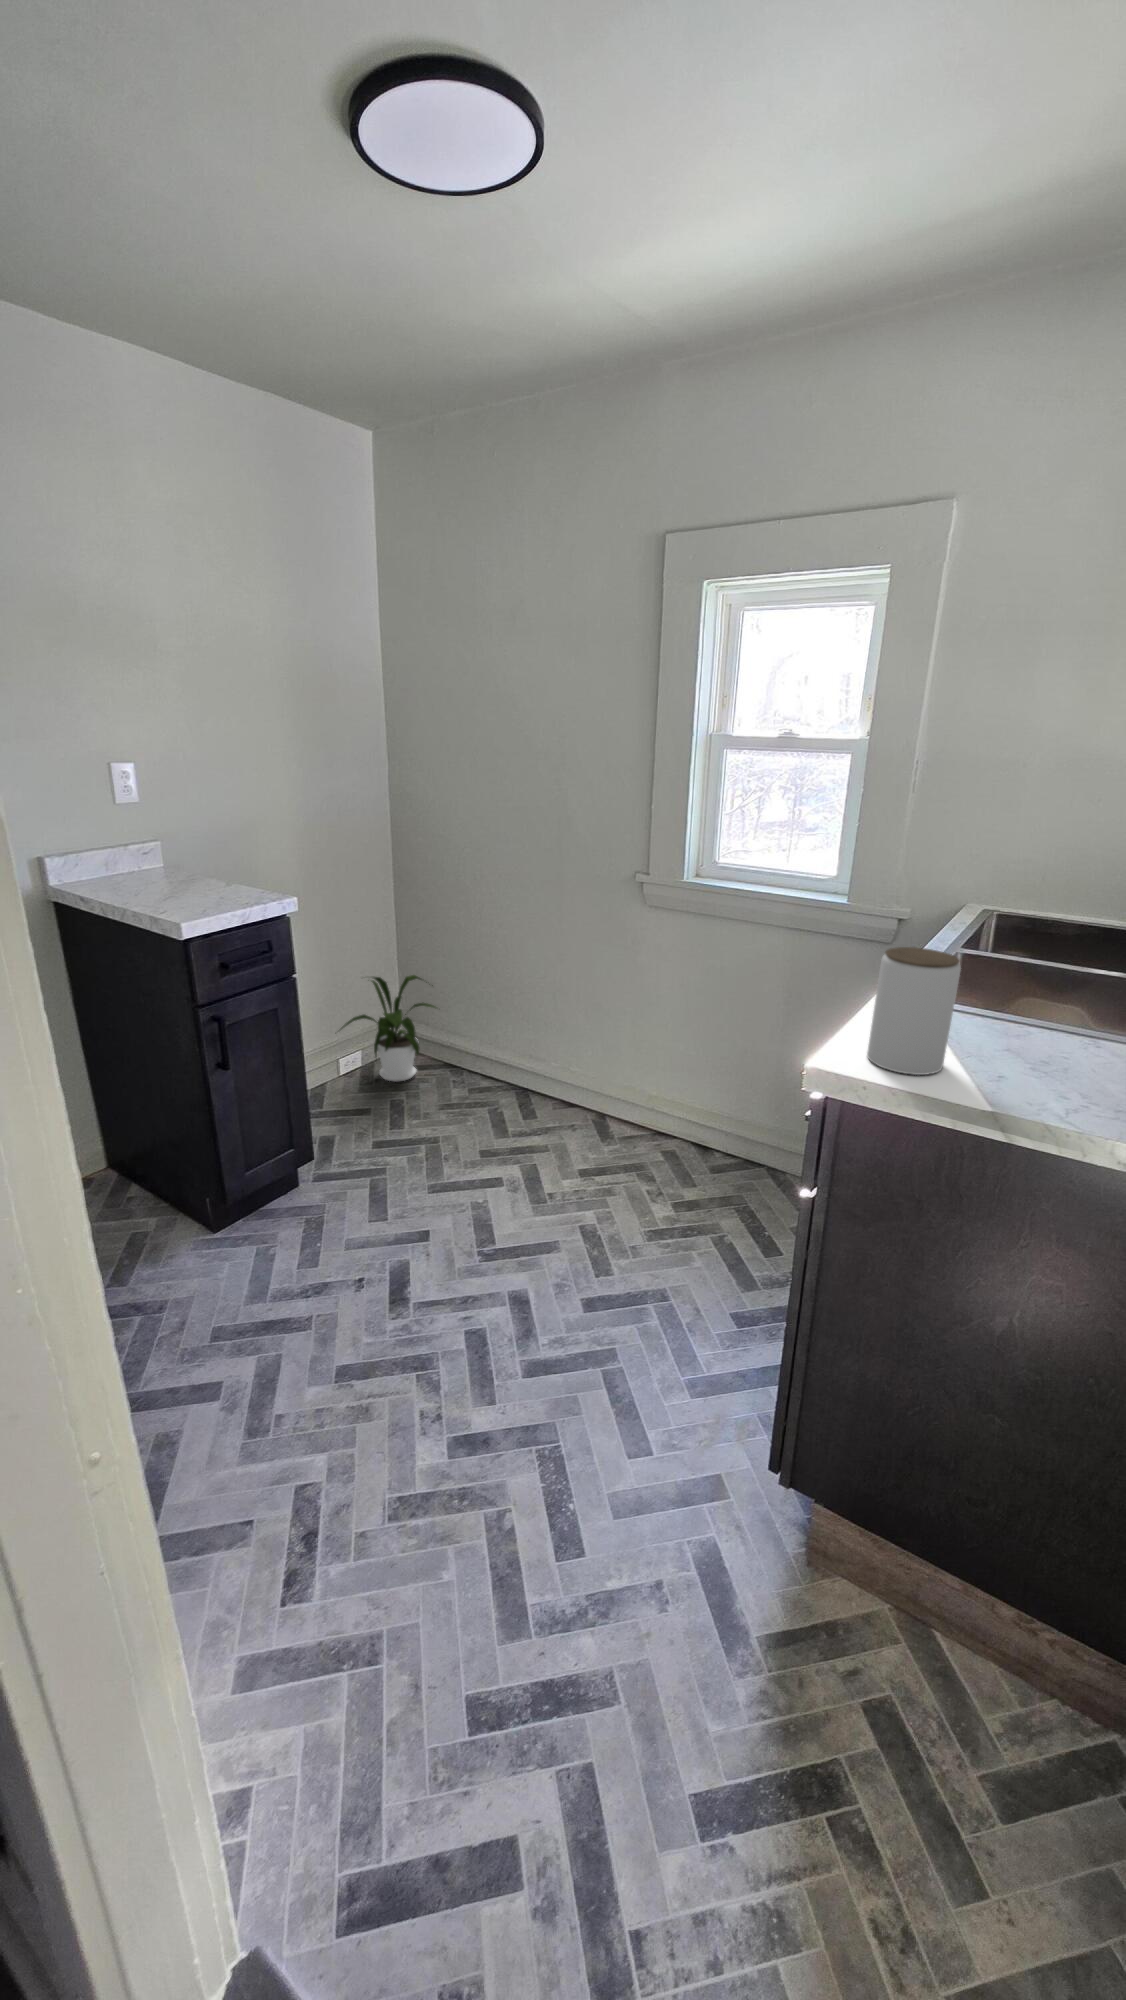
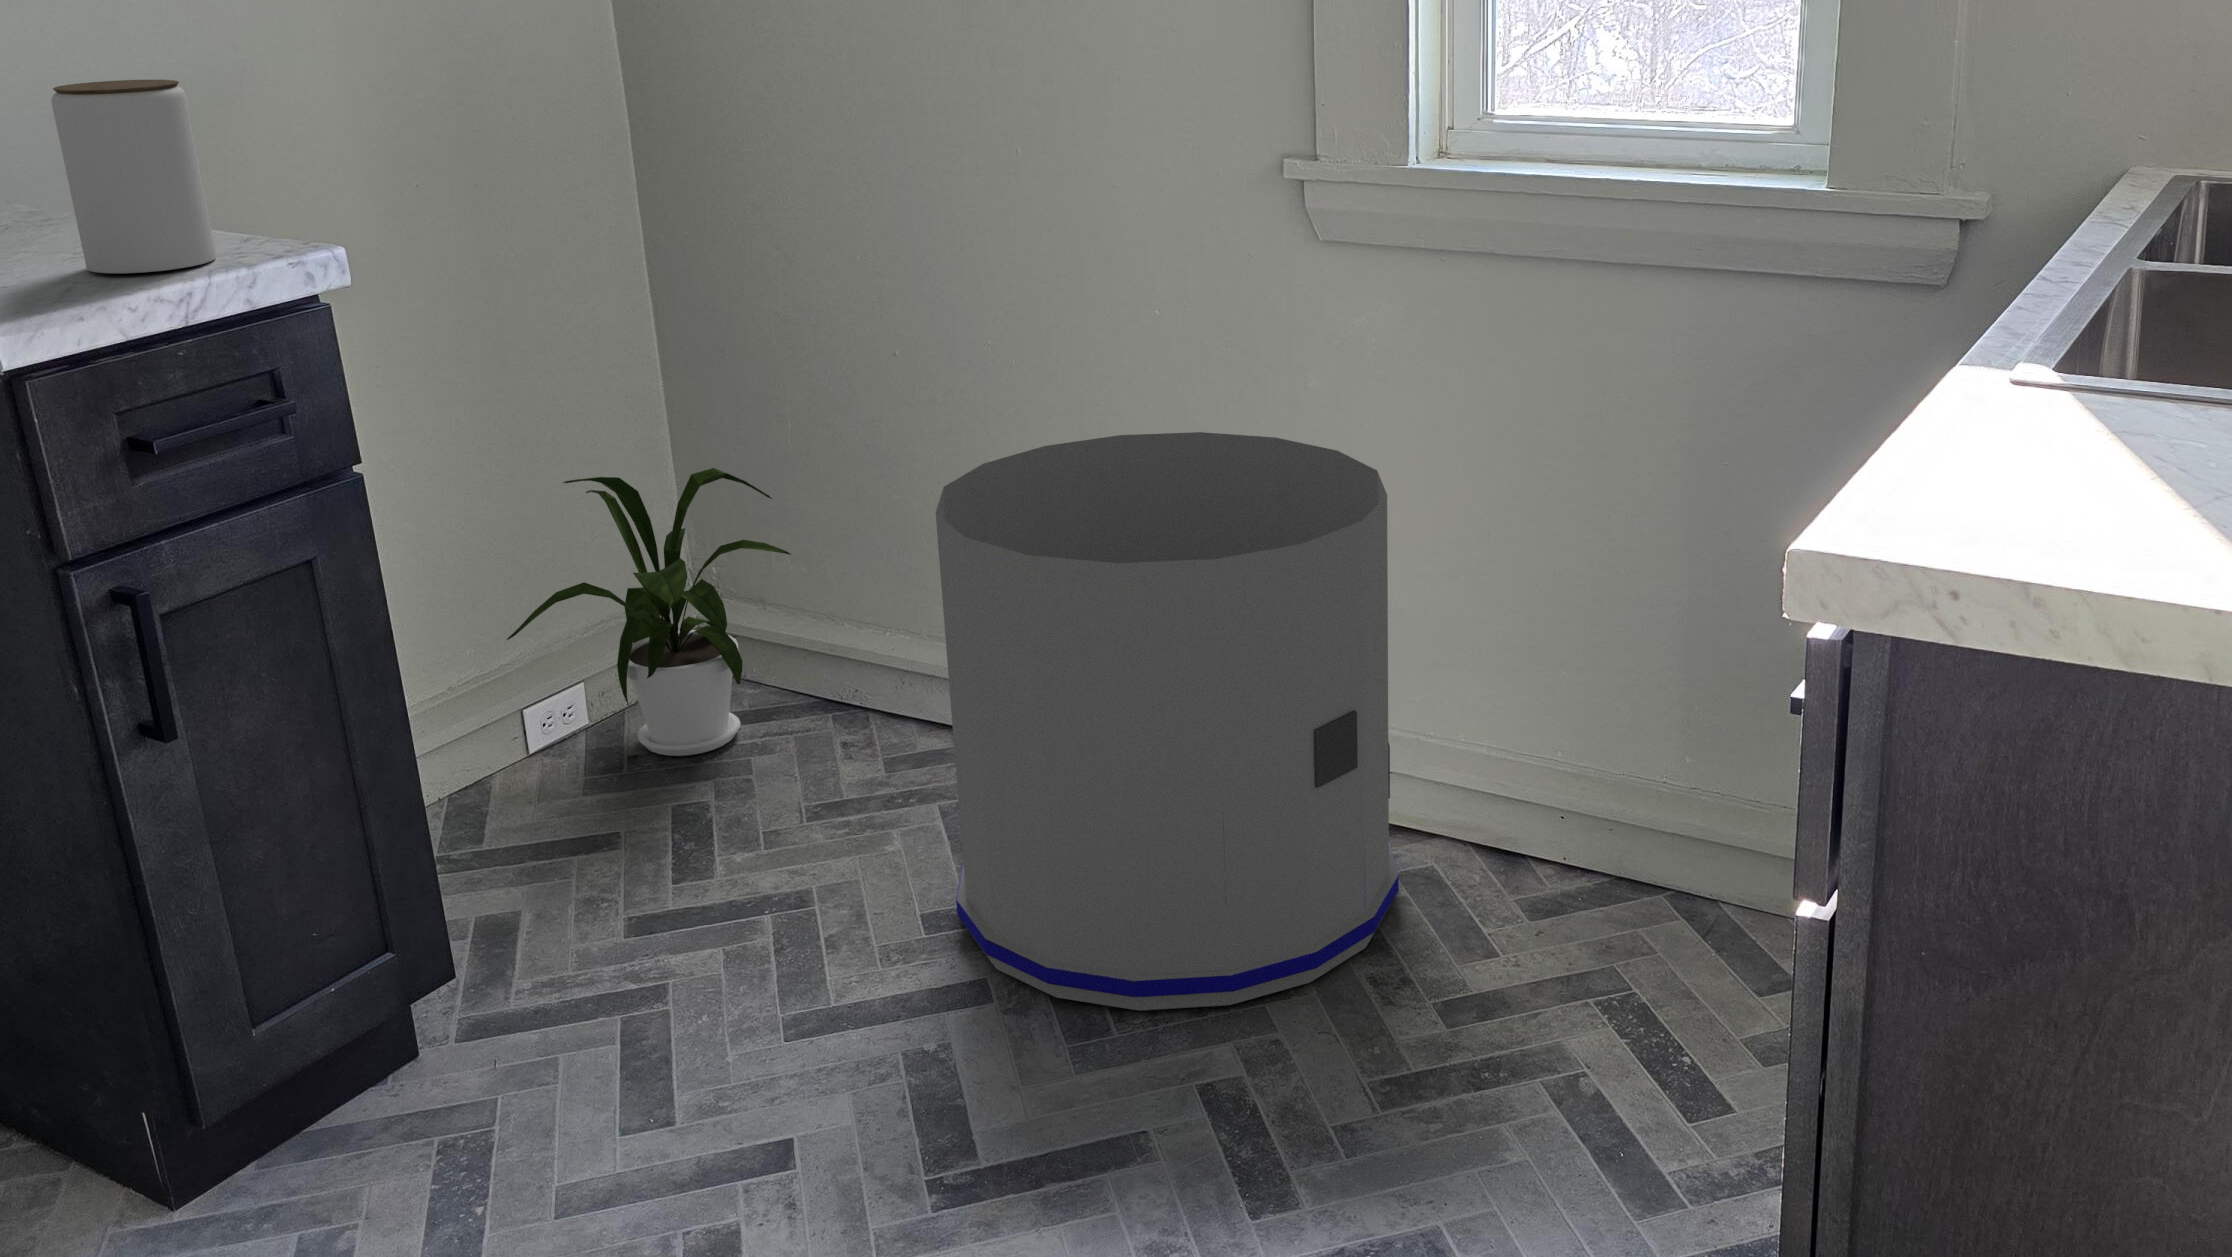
jar: present [867,947,961,1075] -> present [51,80,216,273]
trash can: none [494,976,667,1197] -> present [936,432,1399,1011]

